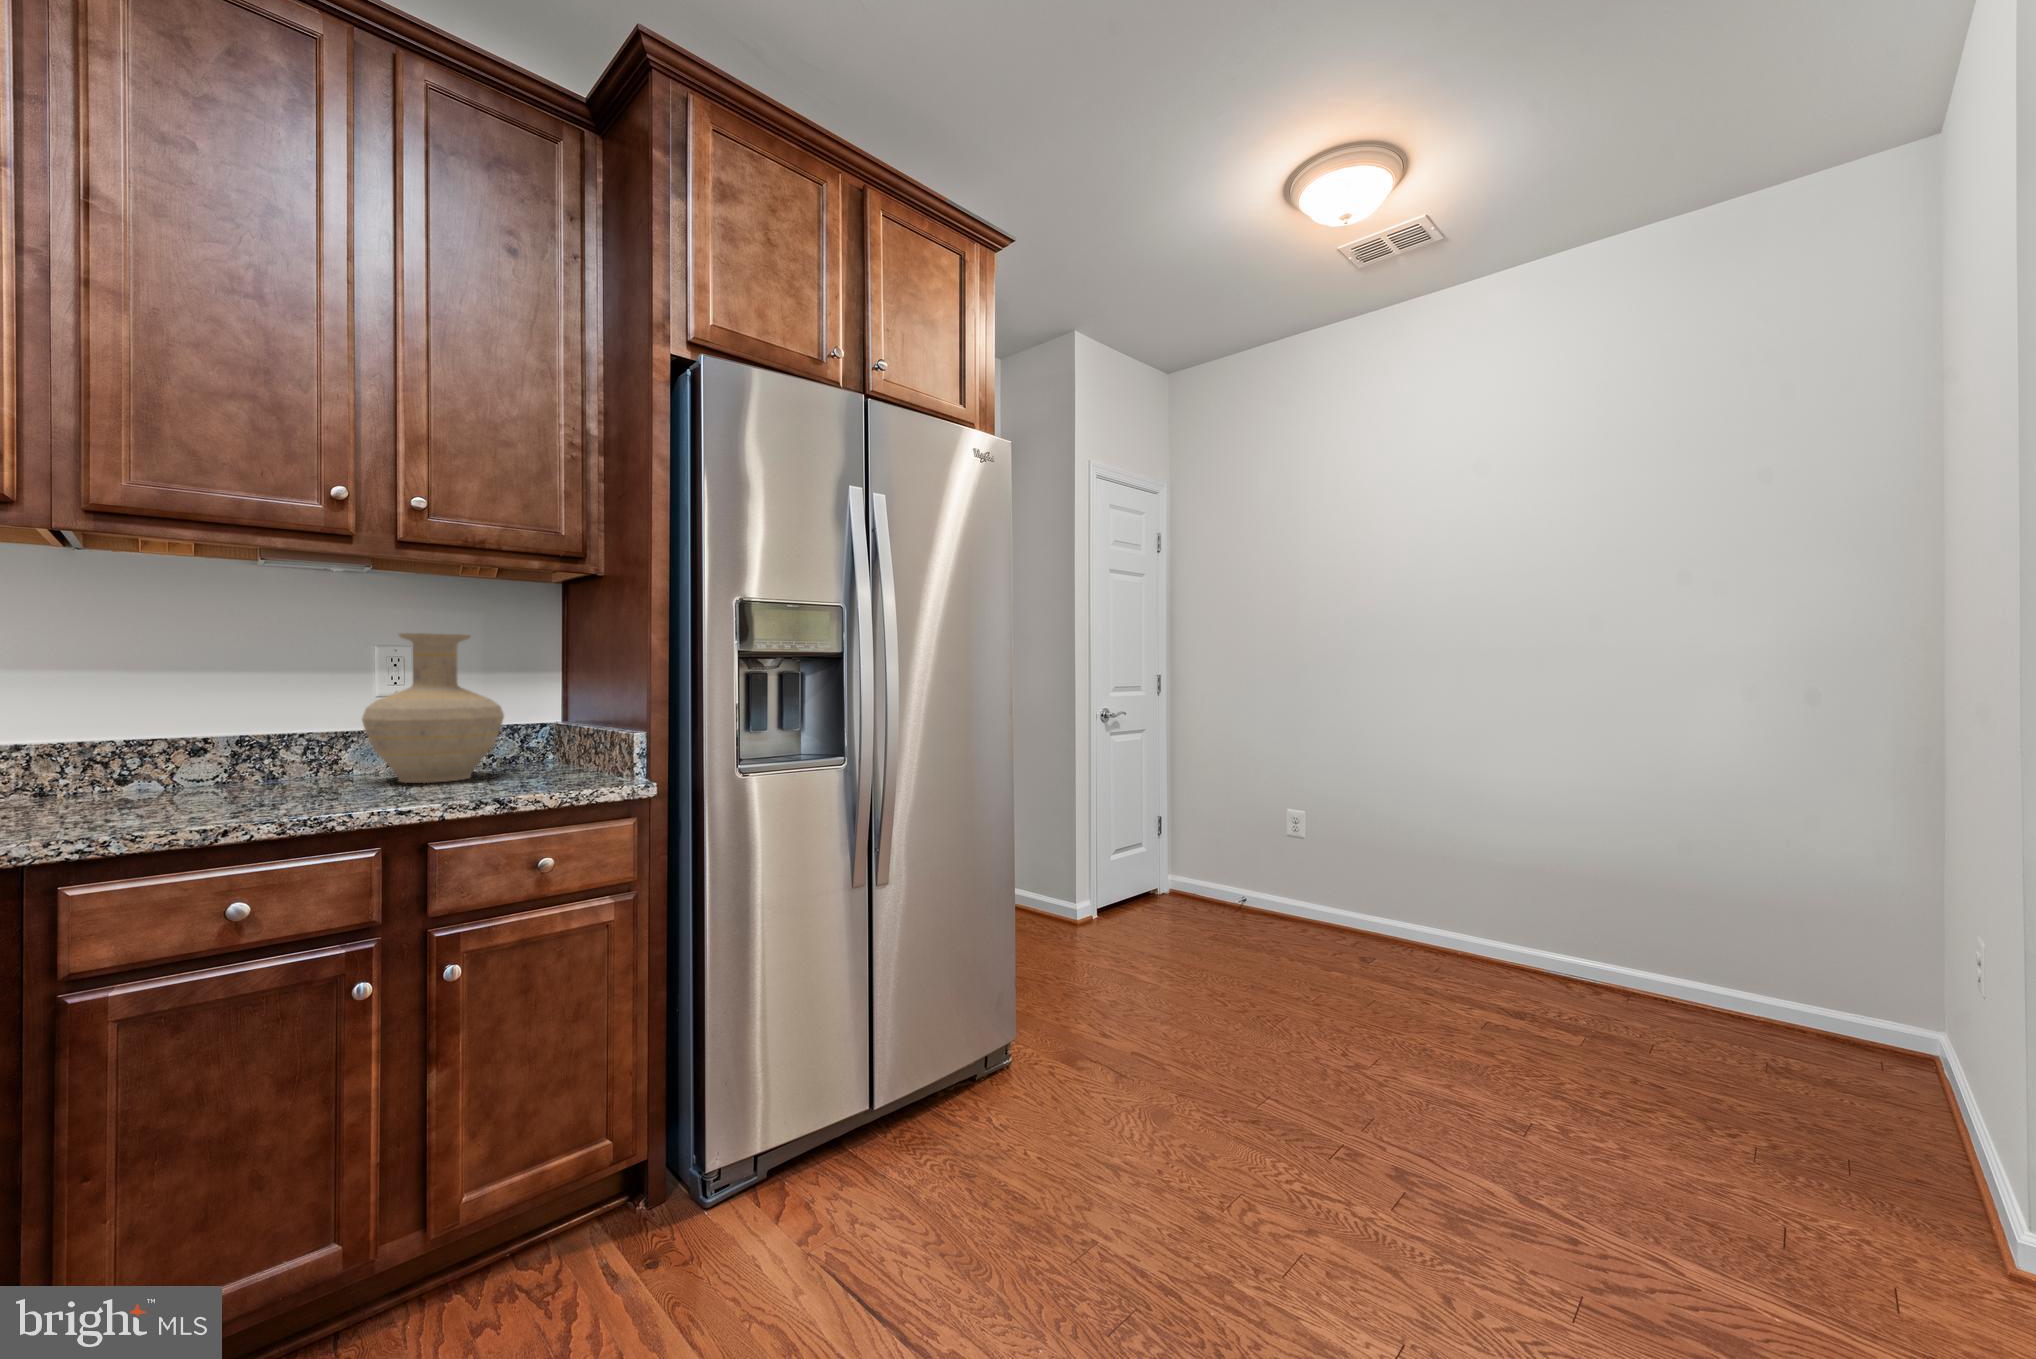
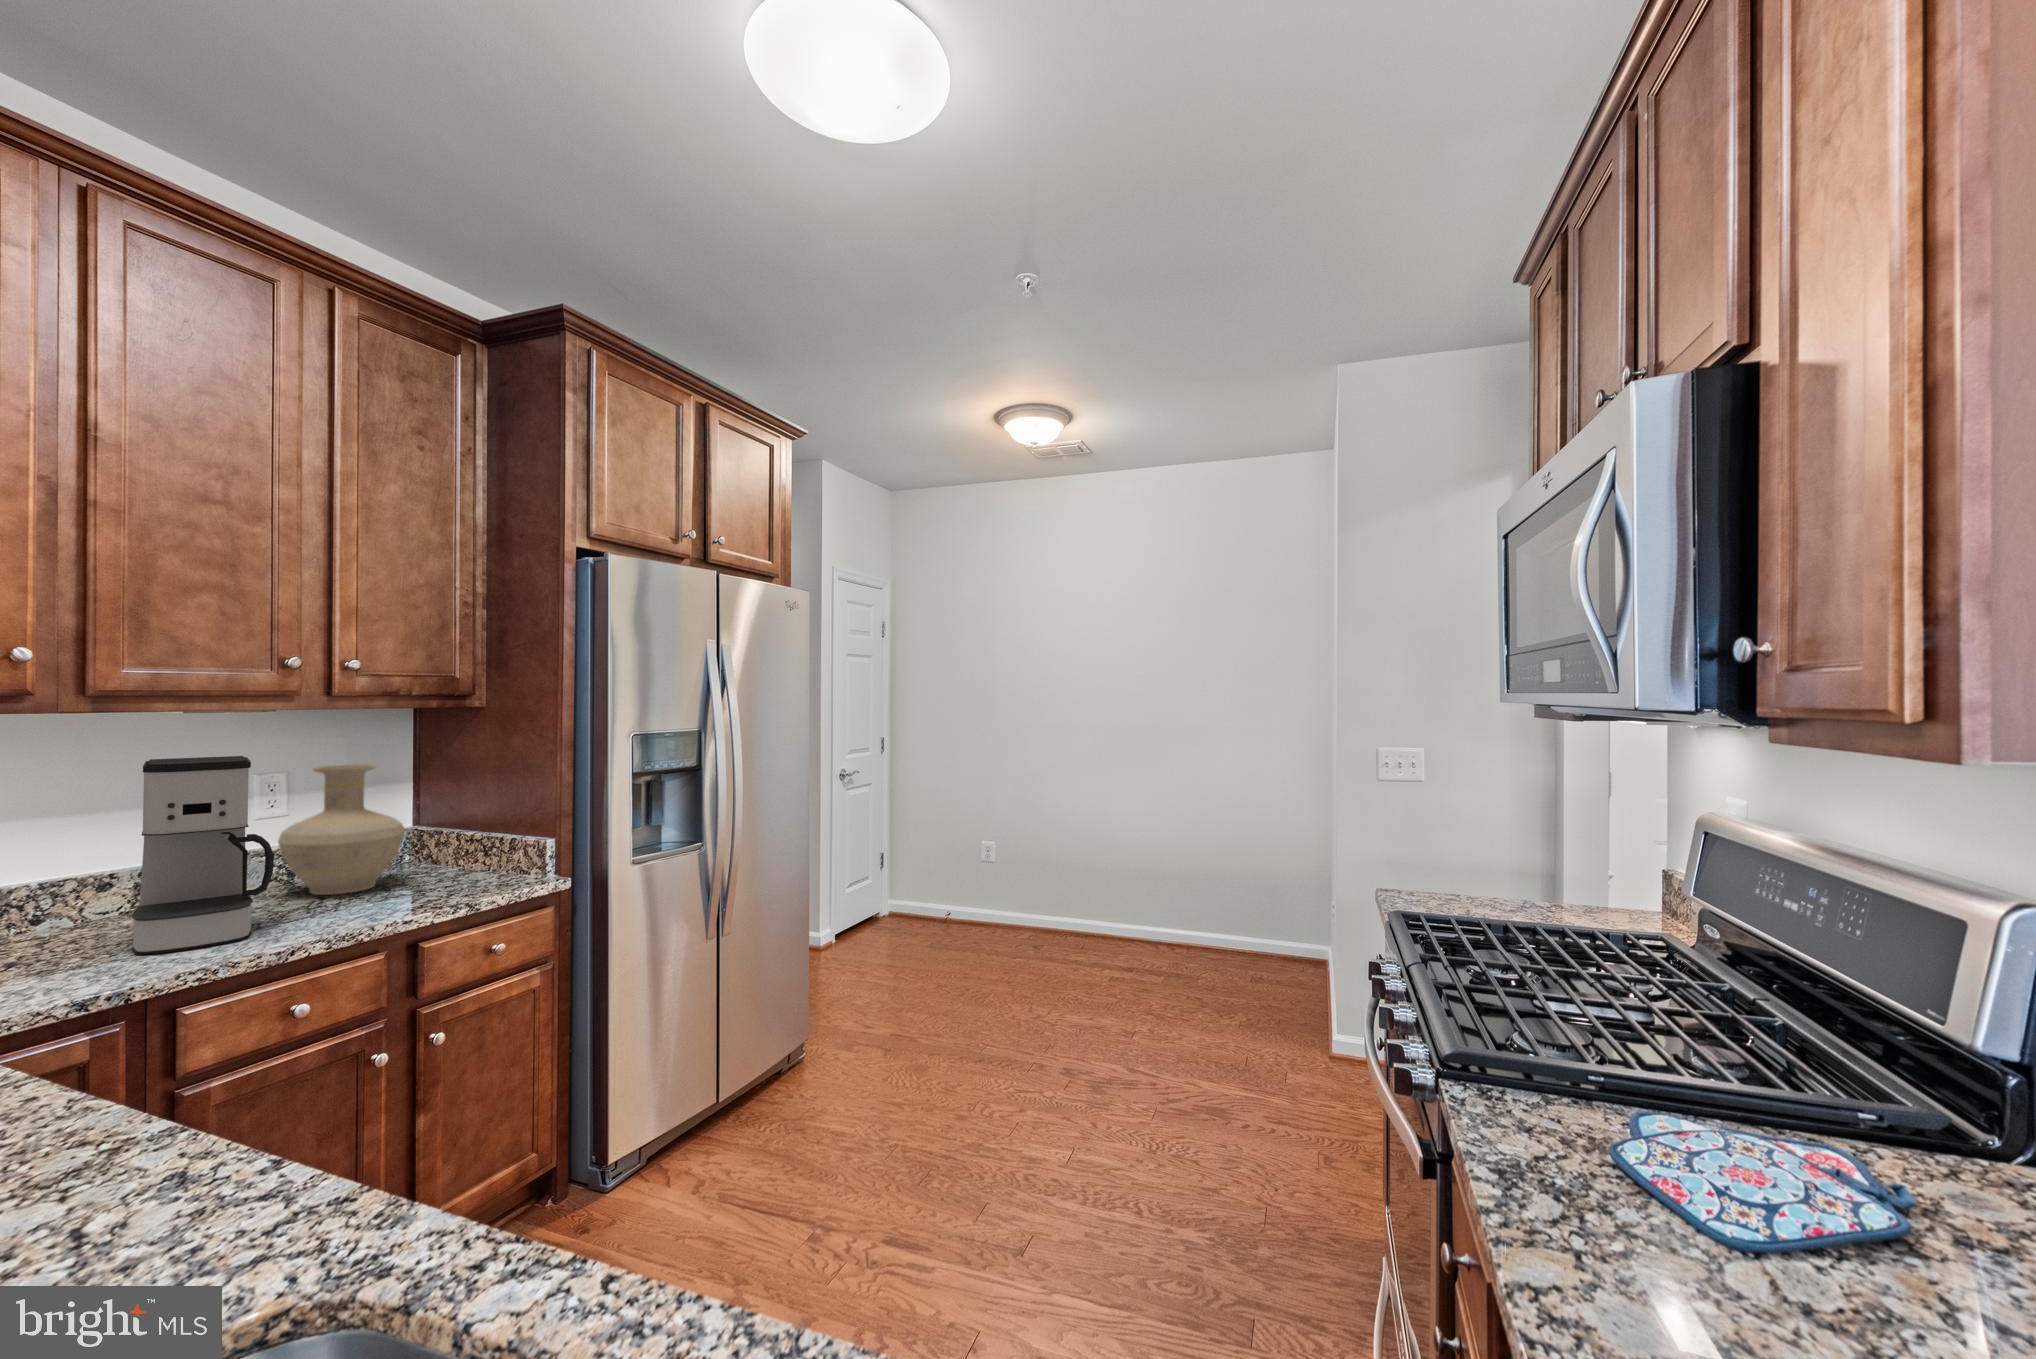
coffee maker: none [93,590,275,818] -> present [132,756,274,955]

